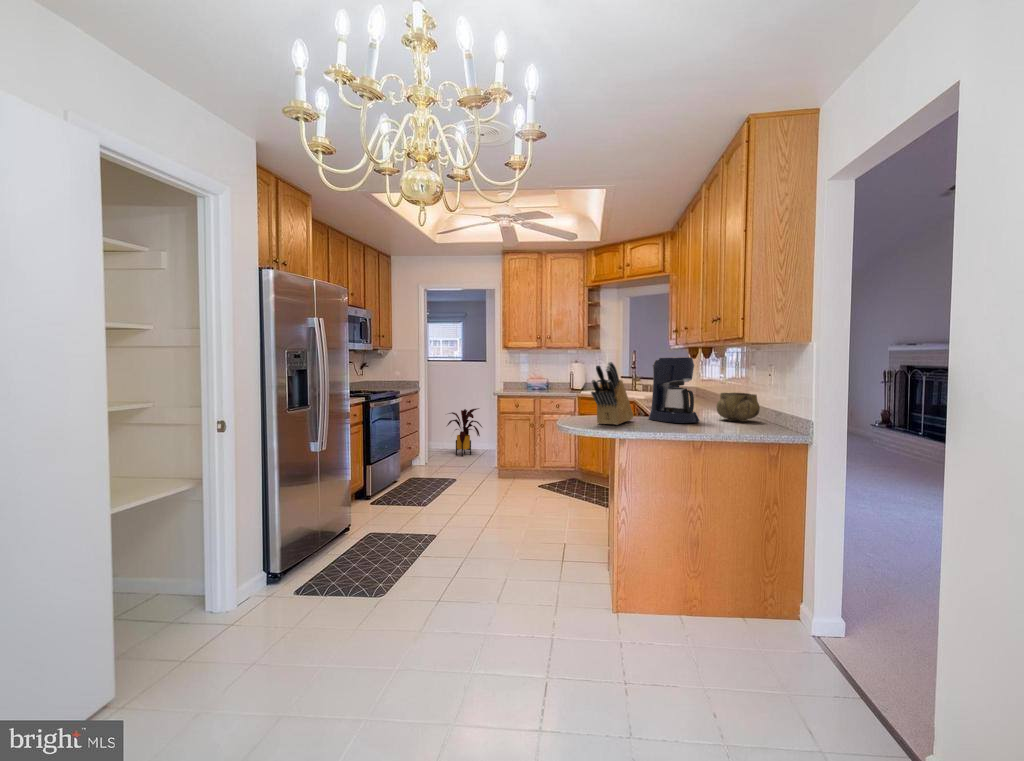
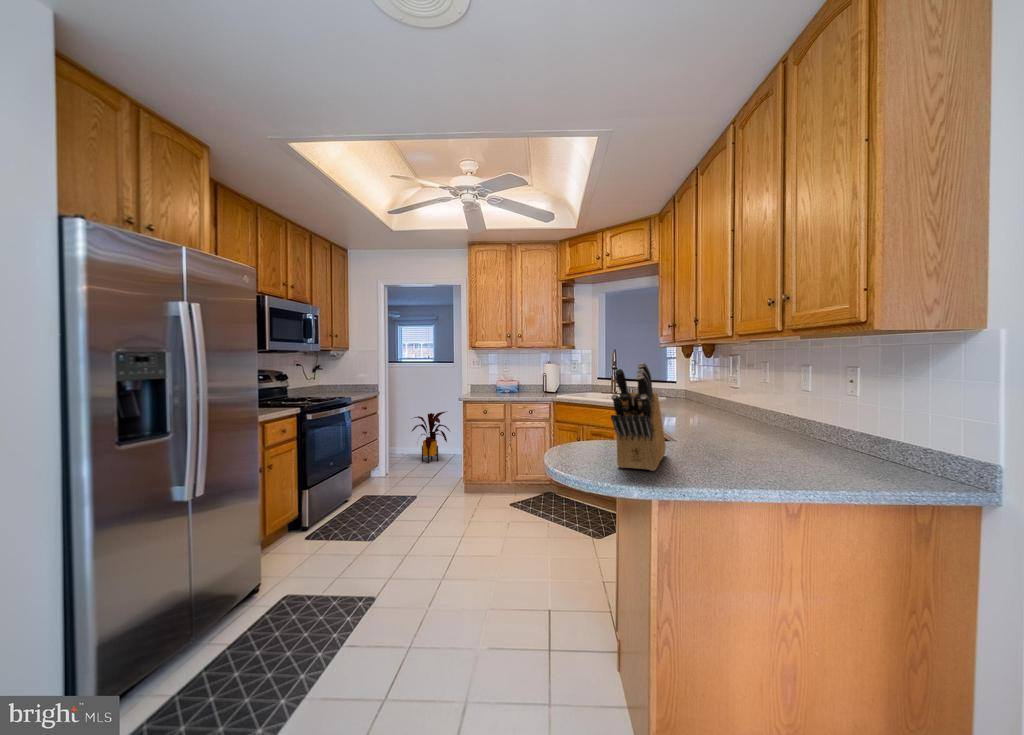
coffee maker: present [649,357,699,423] -> none [683,355,766,460]
decorative bowl: present [716,393,760,422] -> none [775,405,846,450]

